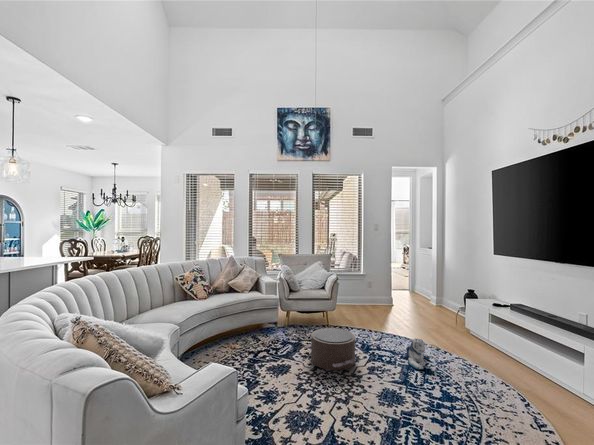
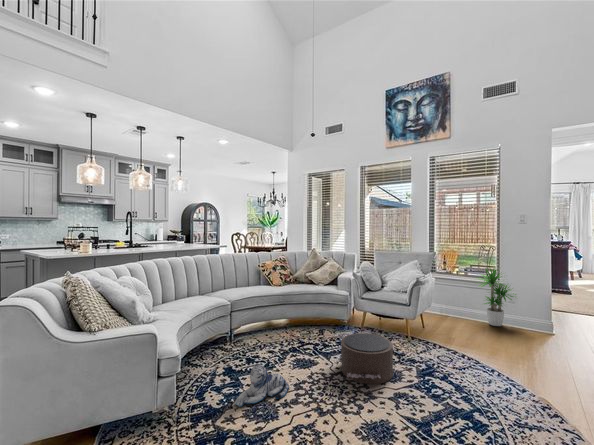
potted plant: none [350,262,380,308] -> present [479,268,516,326]
plush toy: present [405,338,430,370] -> present [235,364,289,407]

